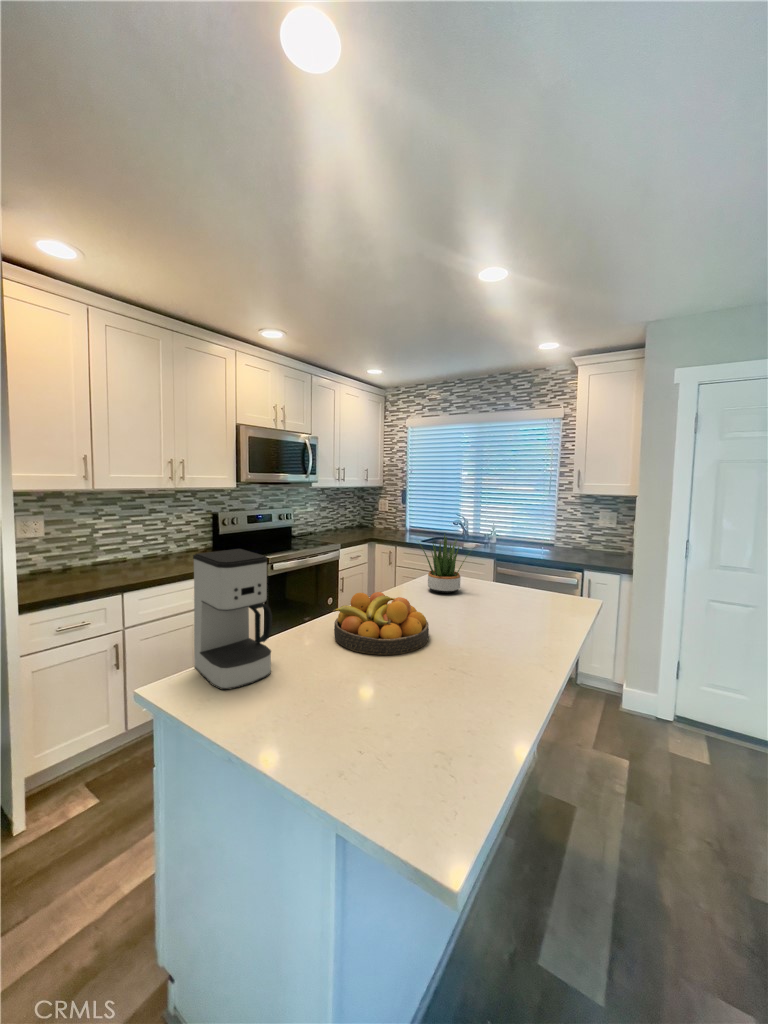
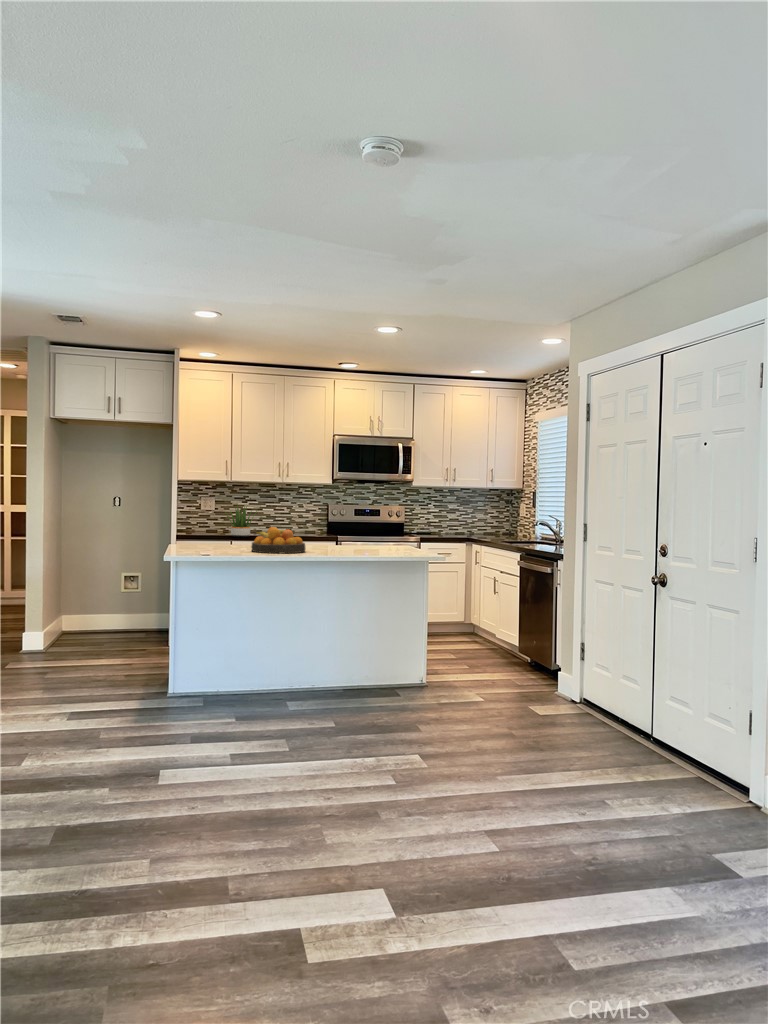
potted plant: present [420,534,467,593] -> present [225,507,253,538]
coffee maker: present [193,549,272,690] -> none [186,496,218,550]

